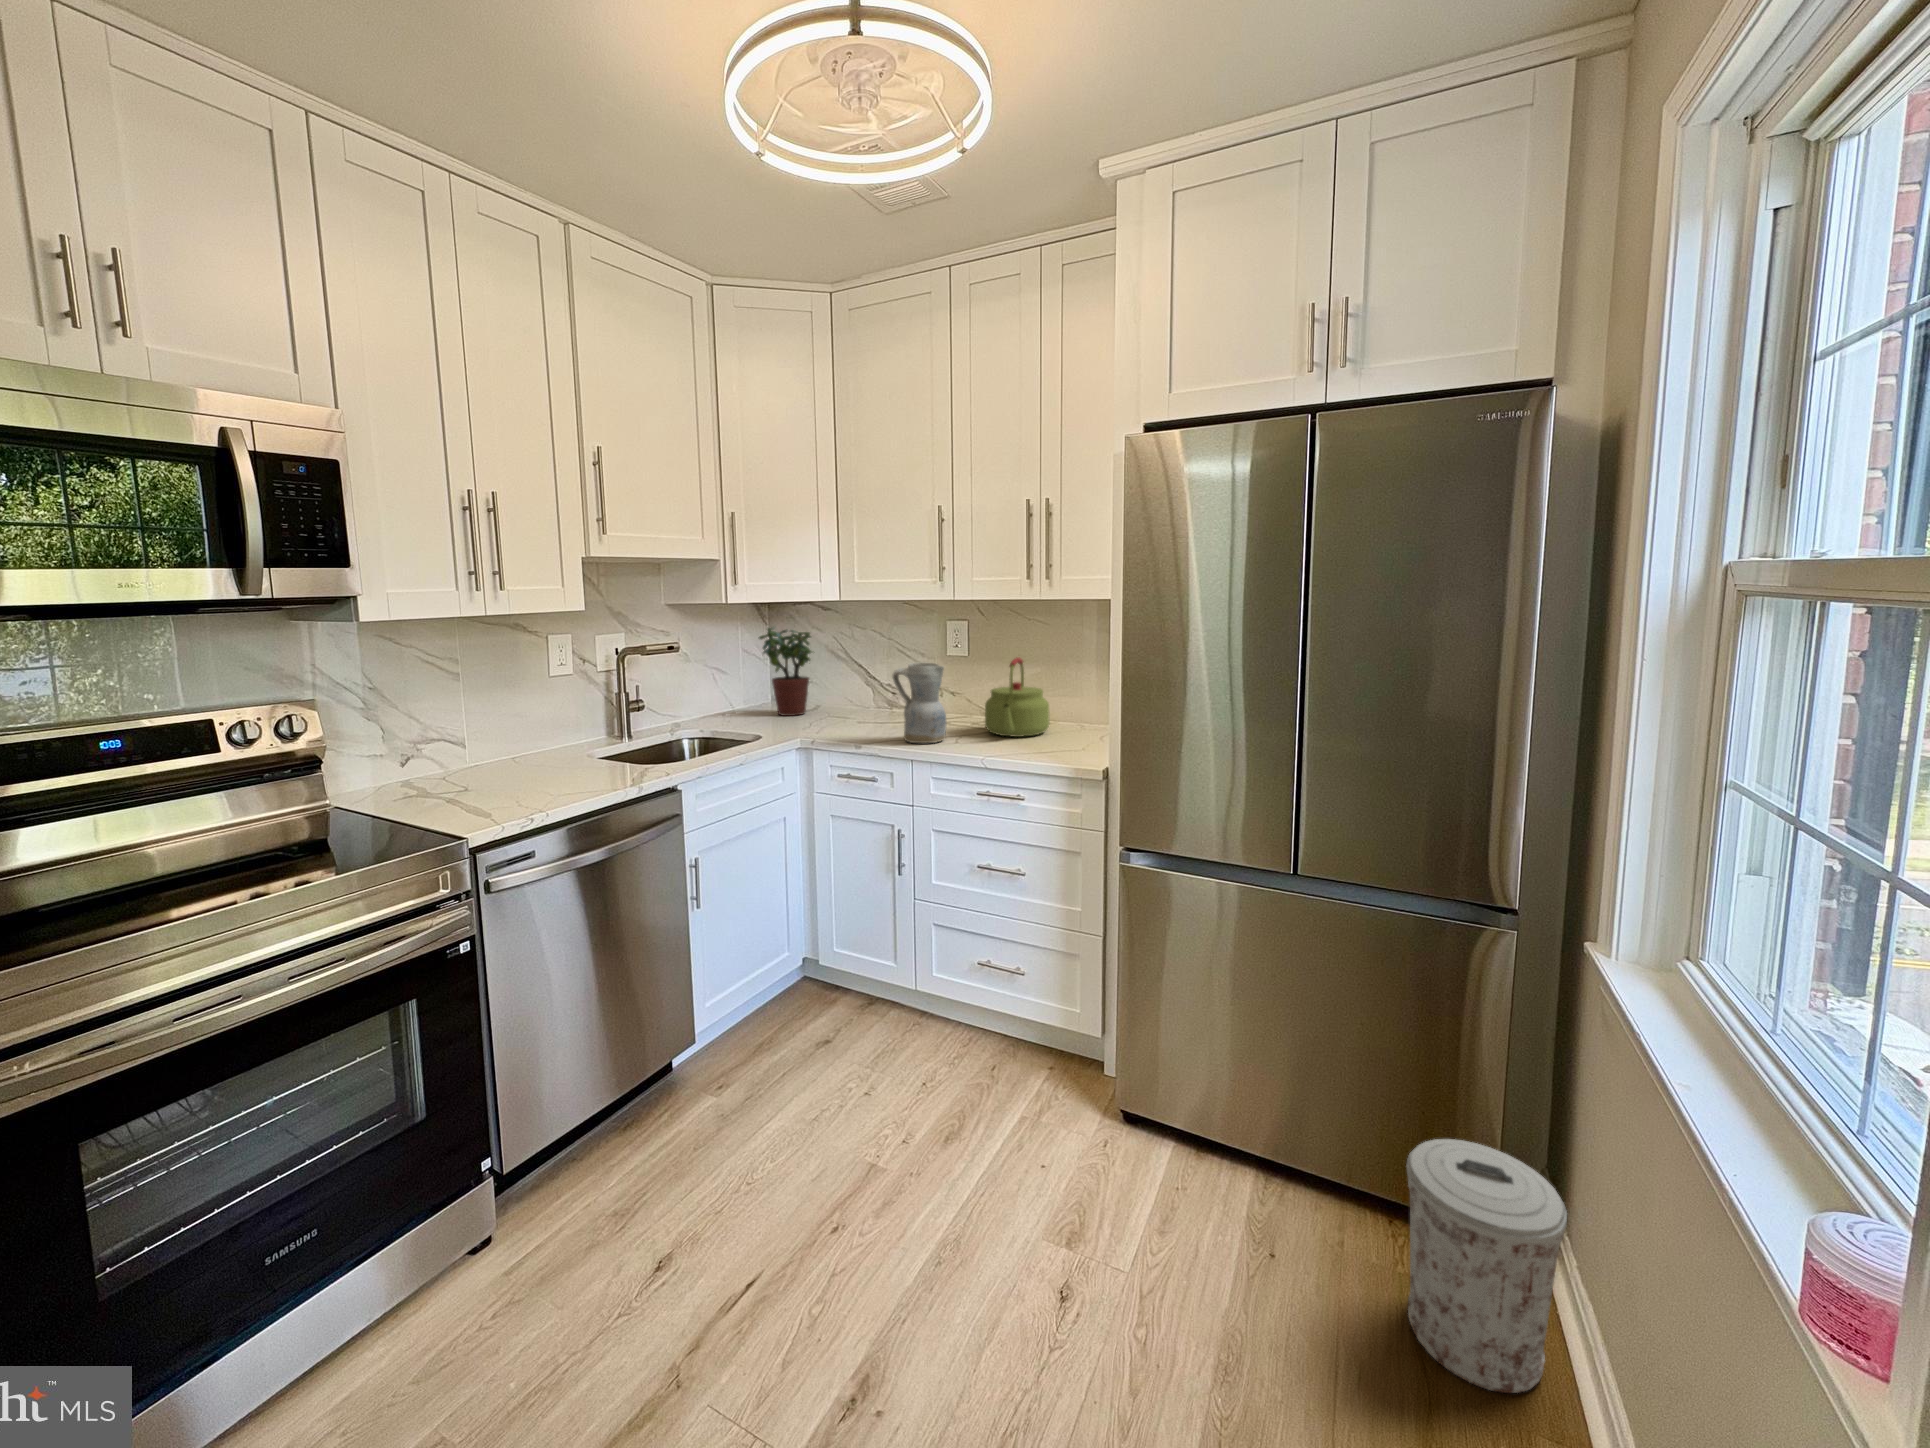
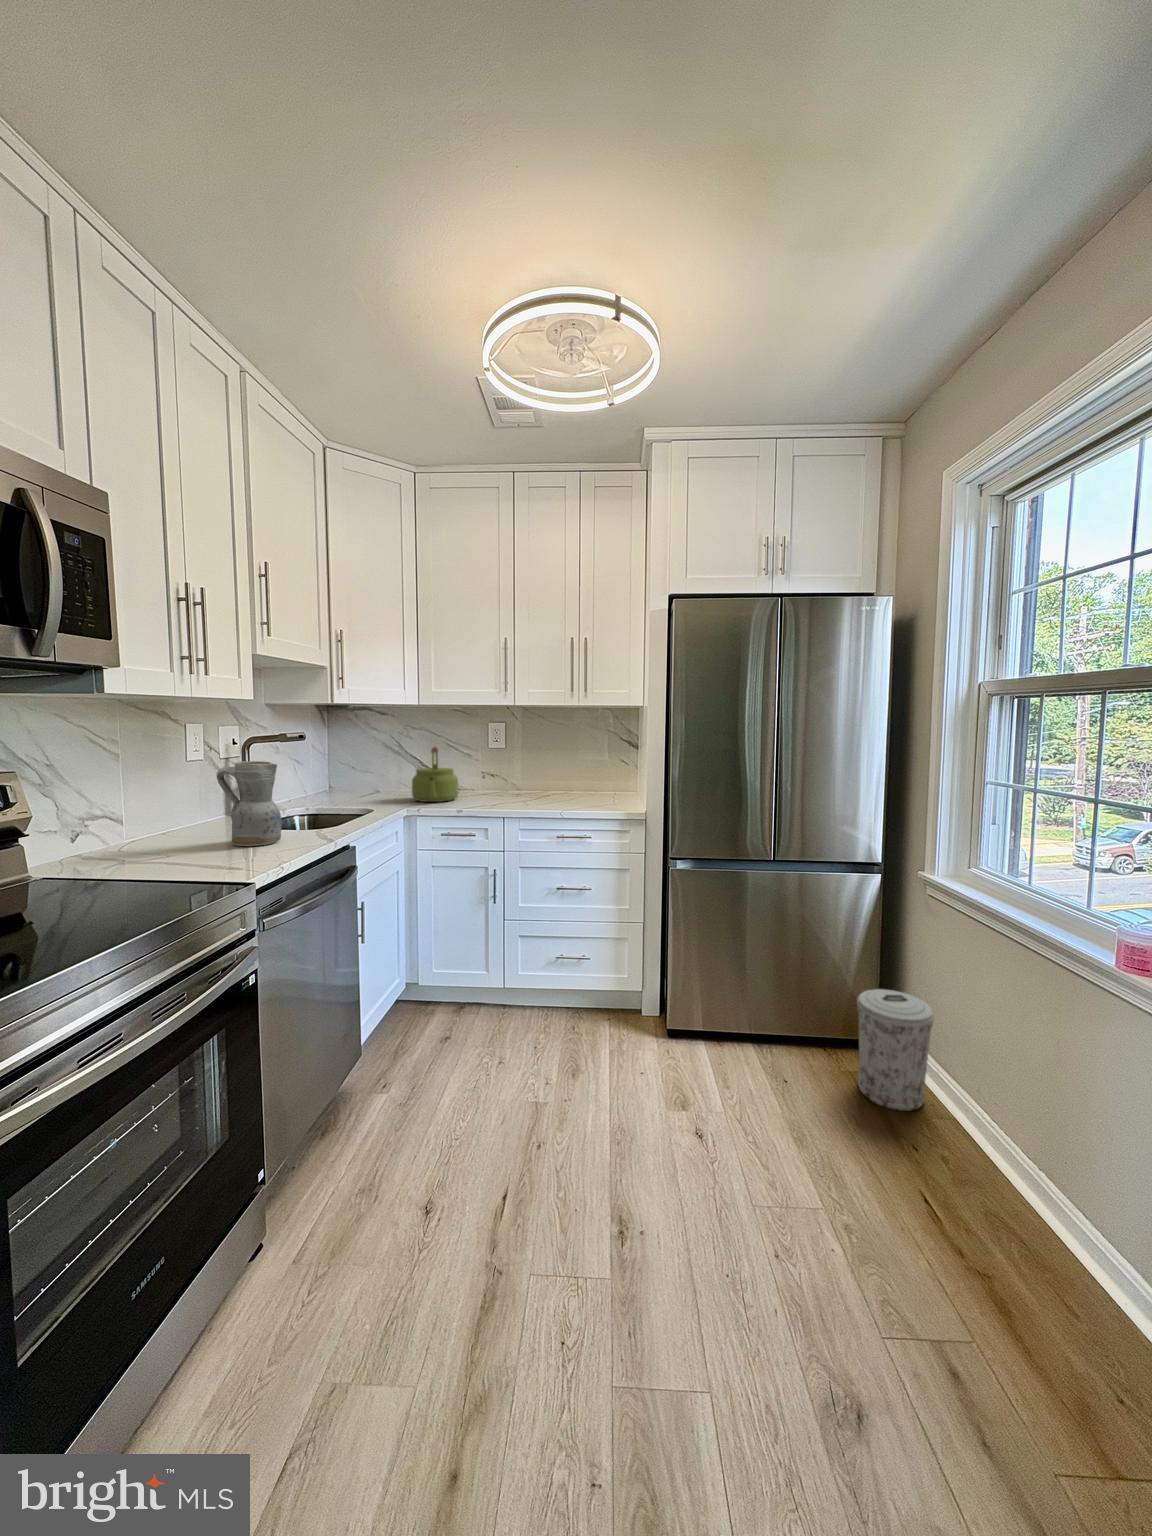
potted plant: present [759,627,812,716] -> none [339,724,385,797]
kettle: present [985,657,1050,737] -> present [412,747,458,802]
ceramic pitcher: present [893,663,946,743] -> present [216,761,282,846]

